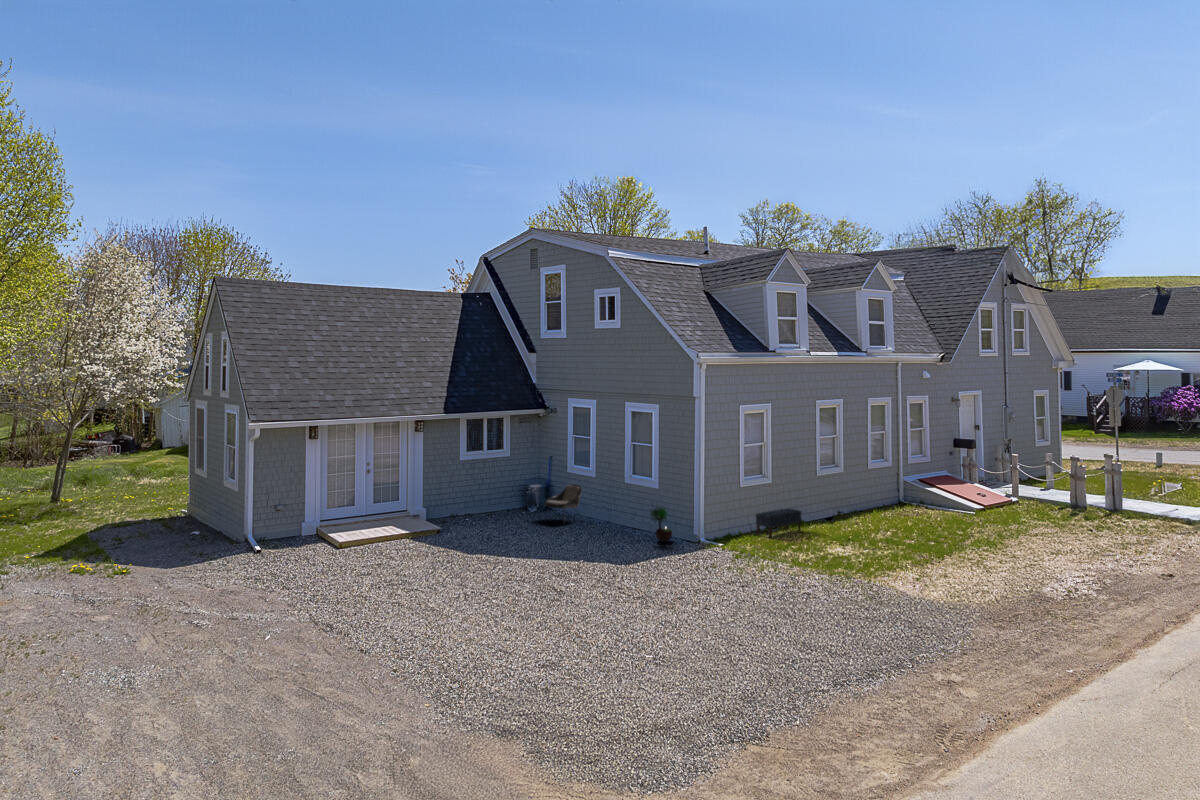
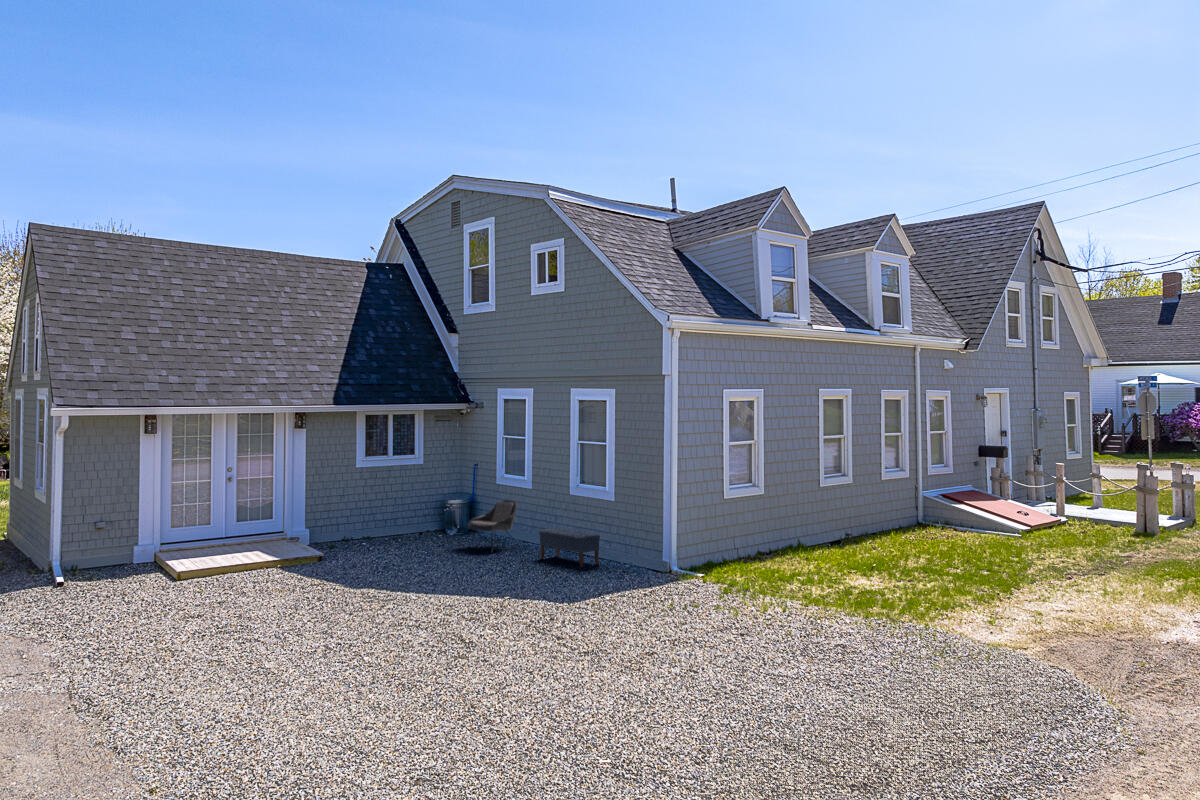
potted tree: present [650,507,672,541] -> none [602,520,636,573]
bench: present [756,508,801,538] -> present [539,528,600,567]

